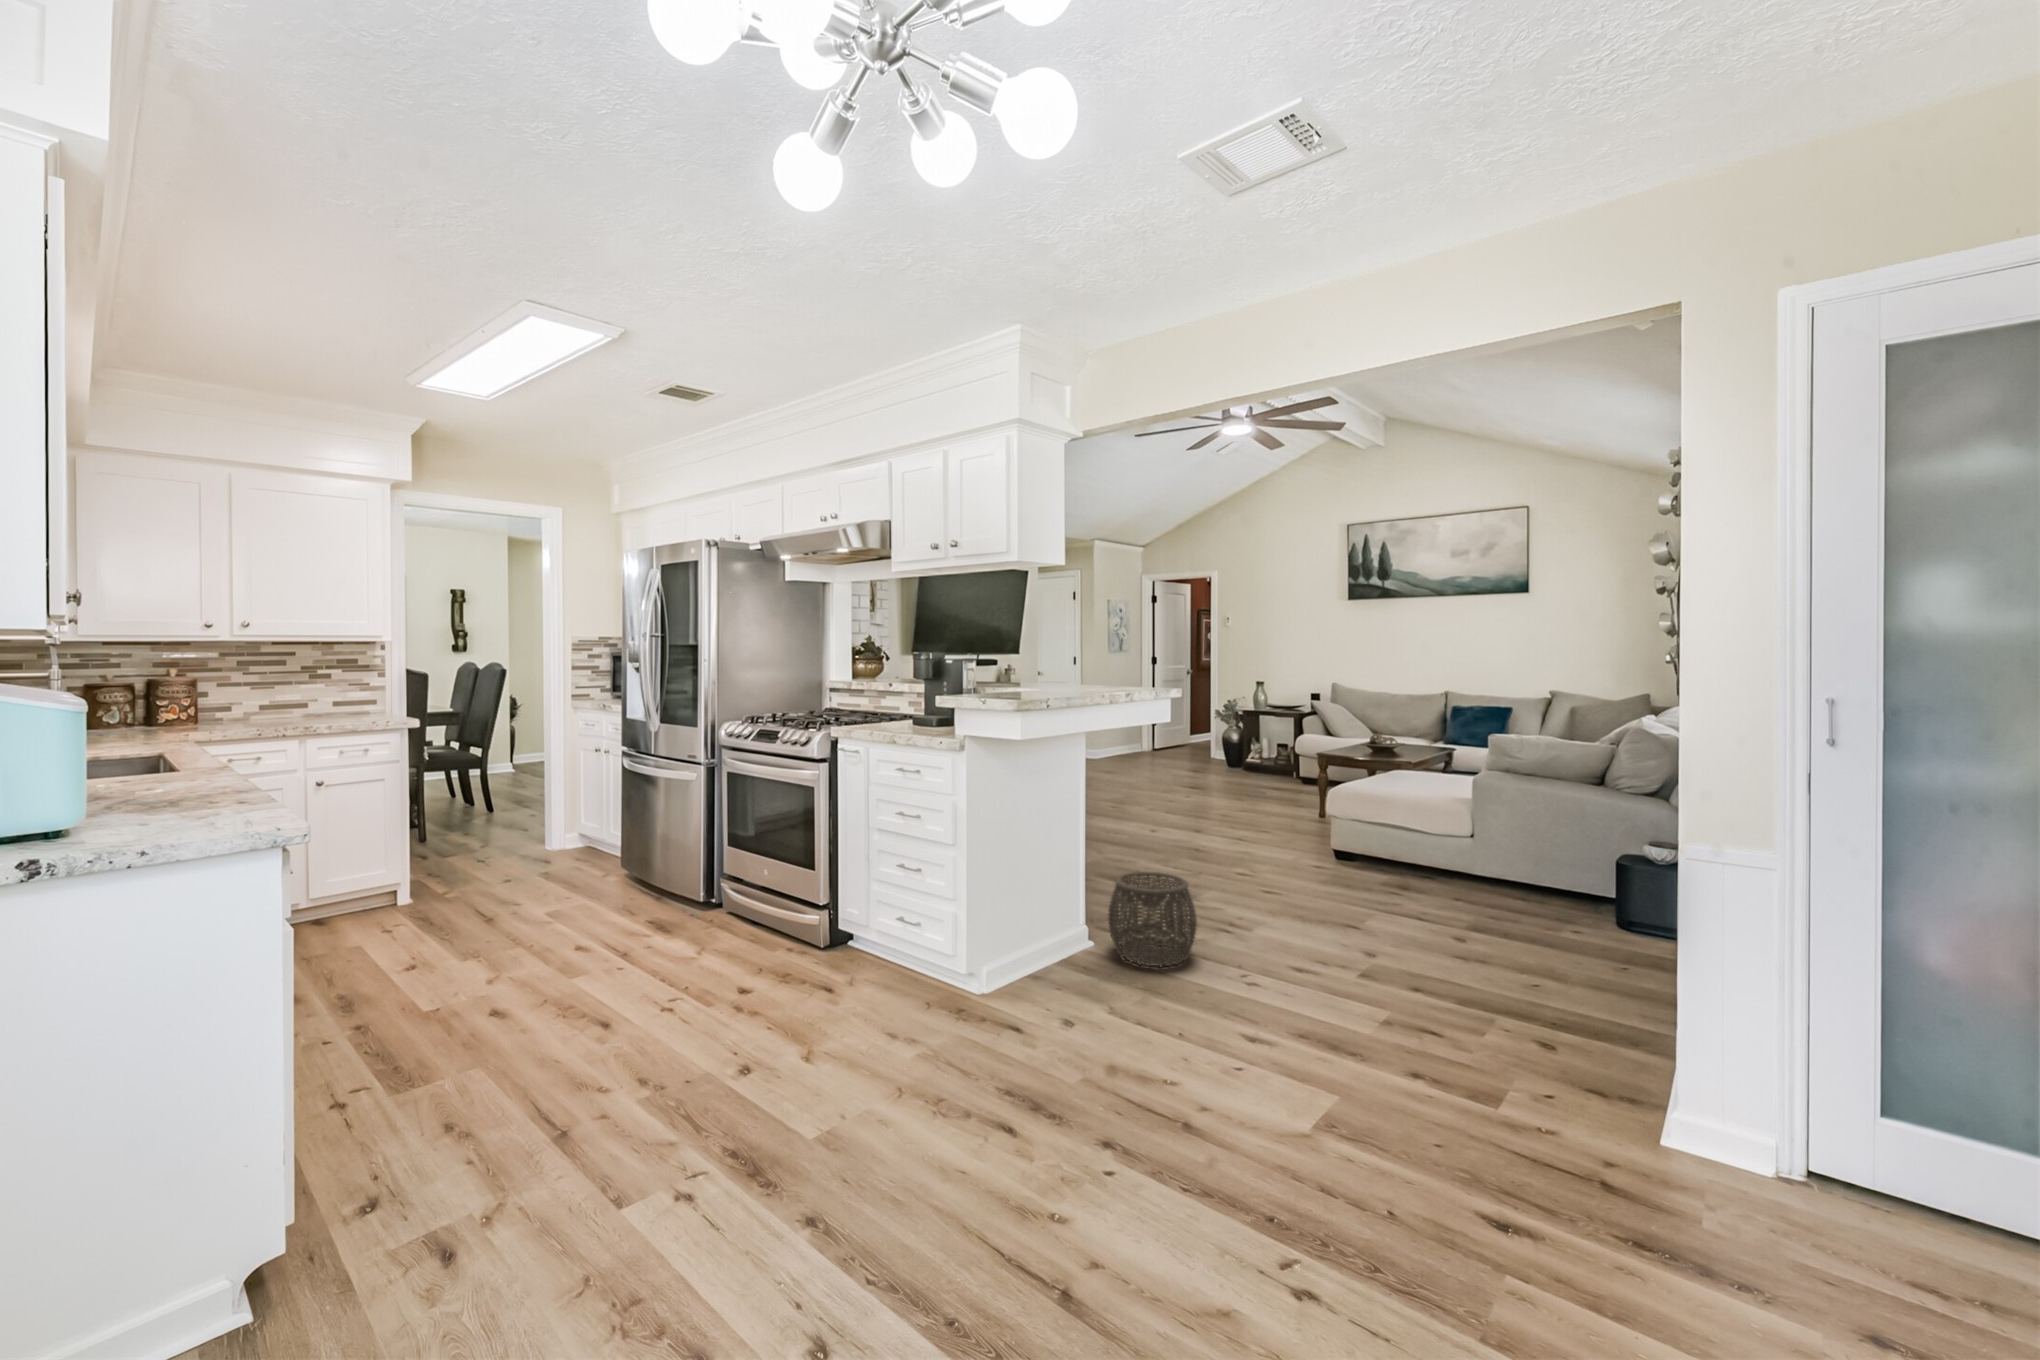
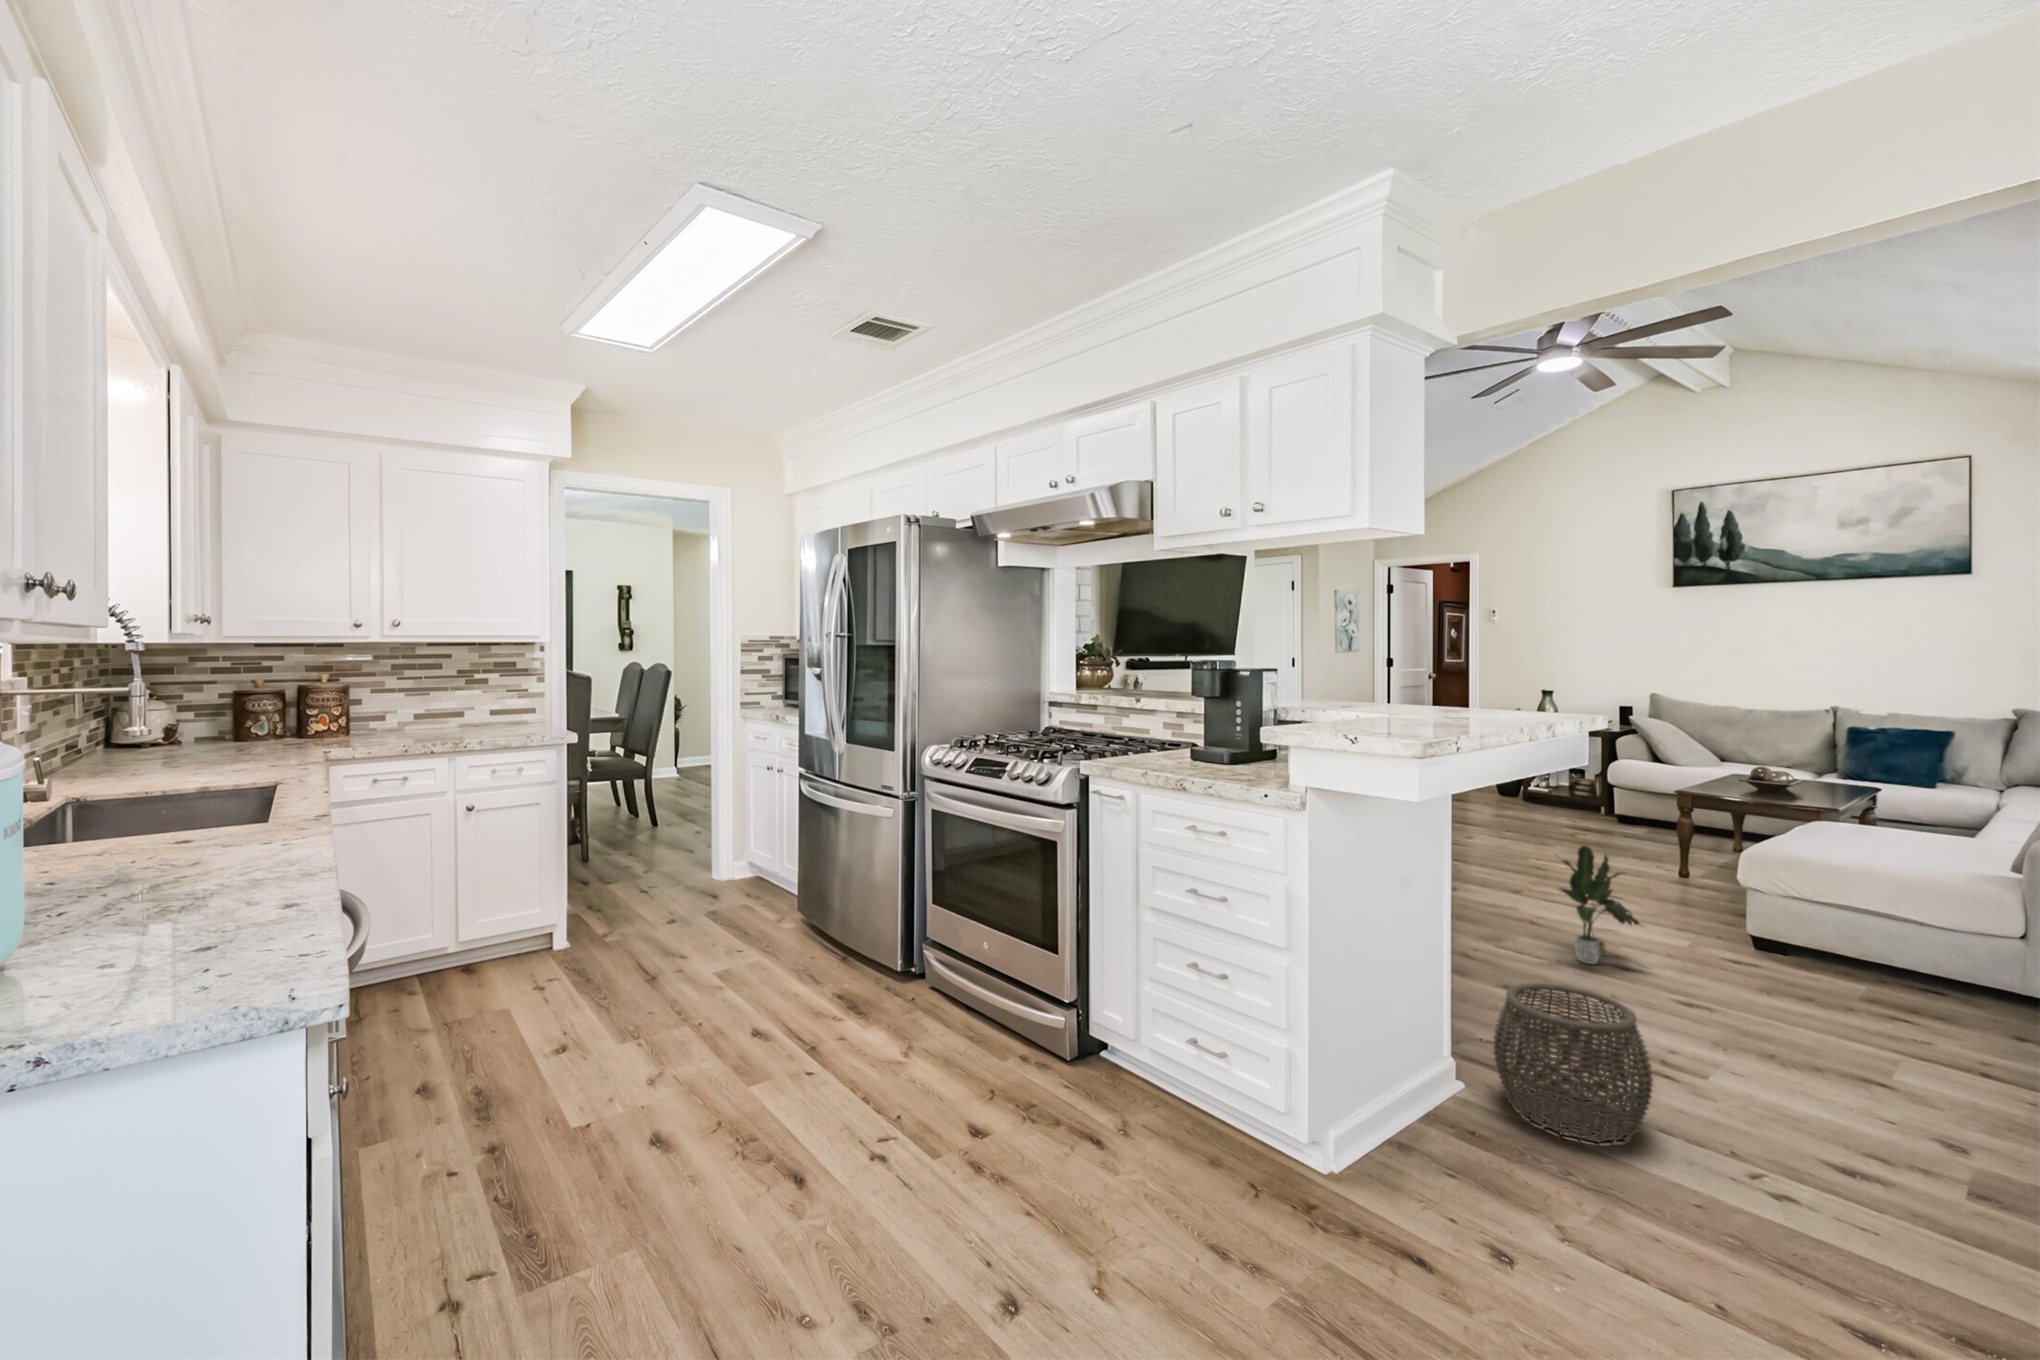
potted plant: none [1198,788,1254,874] -> present [1560,846,1640,964]

